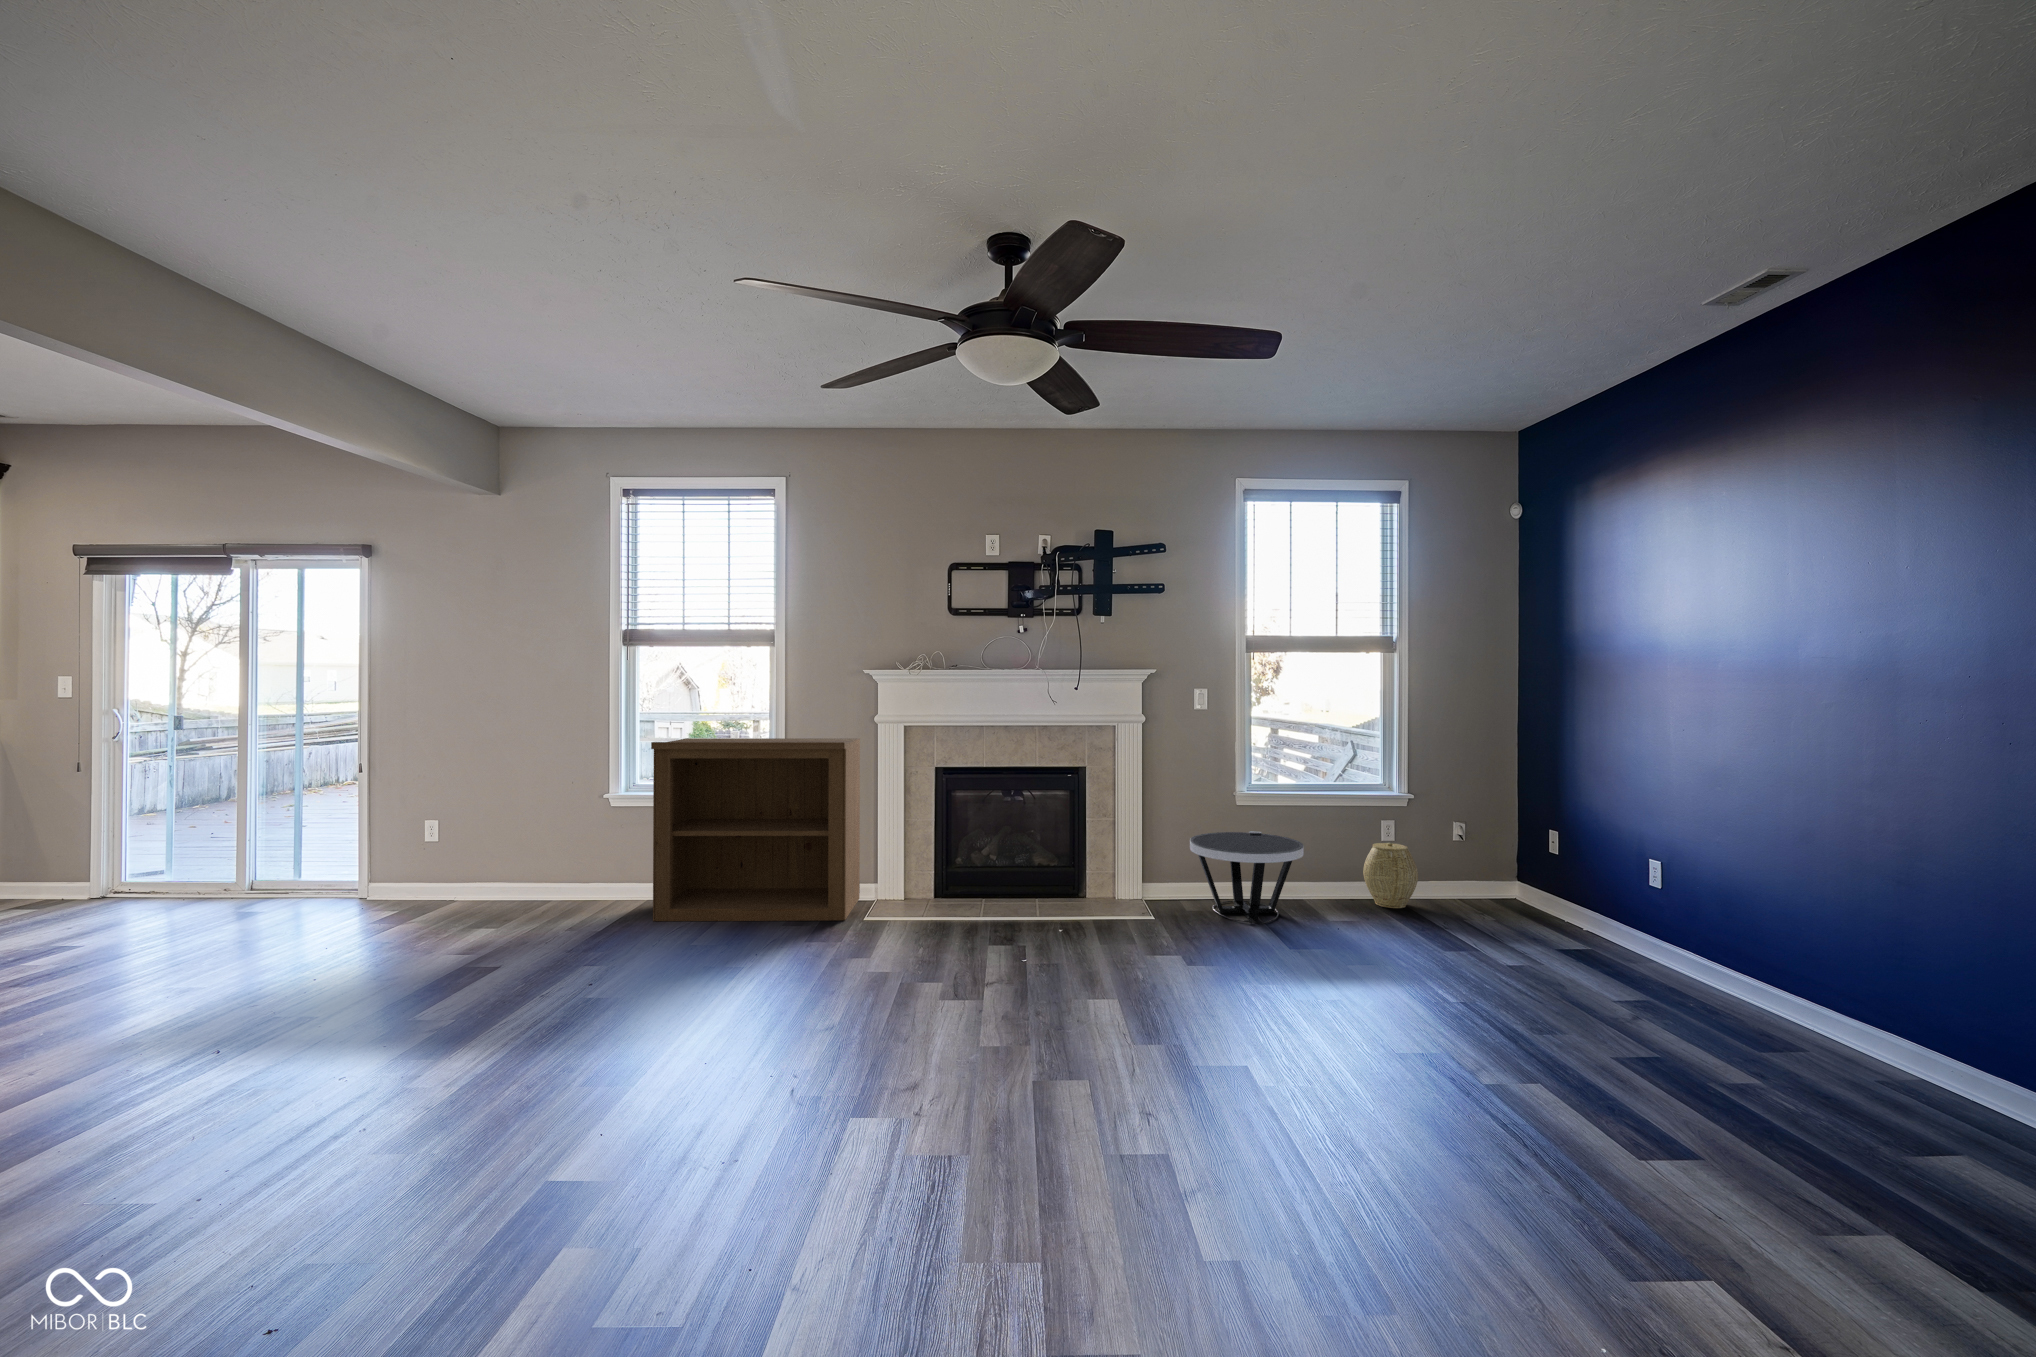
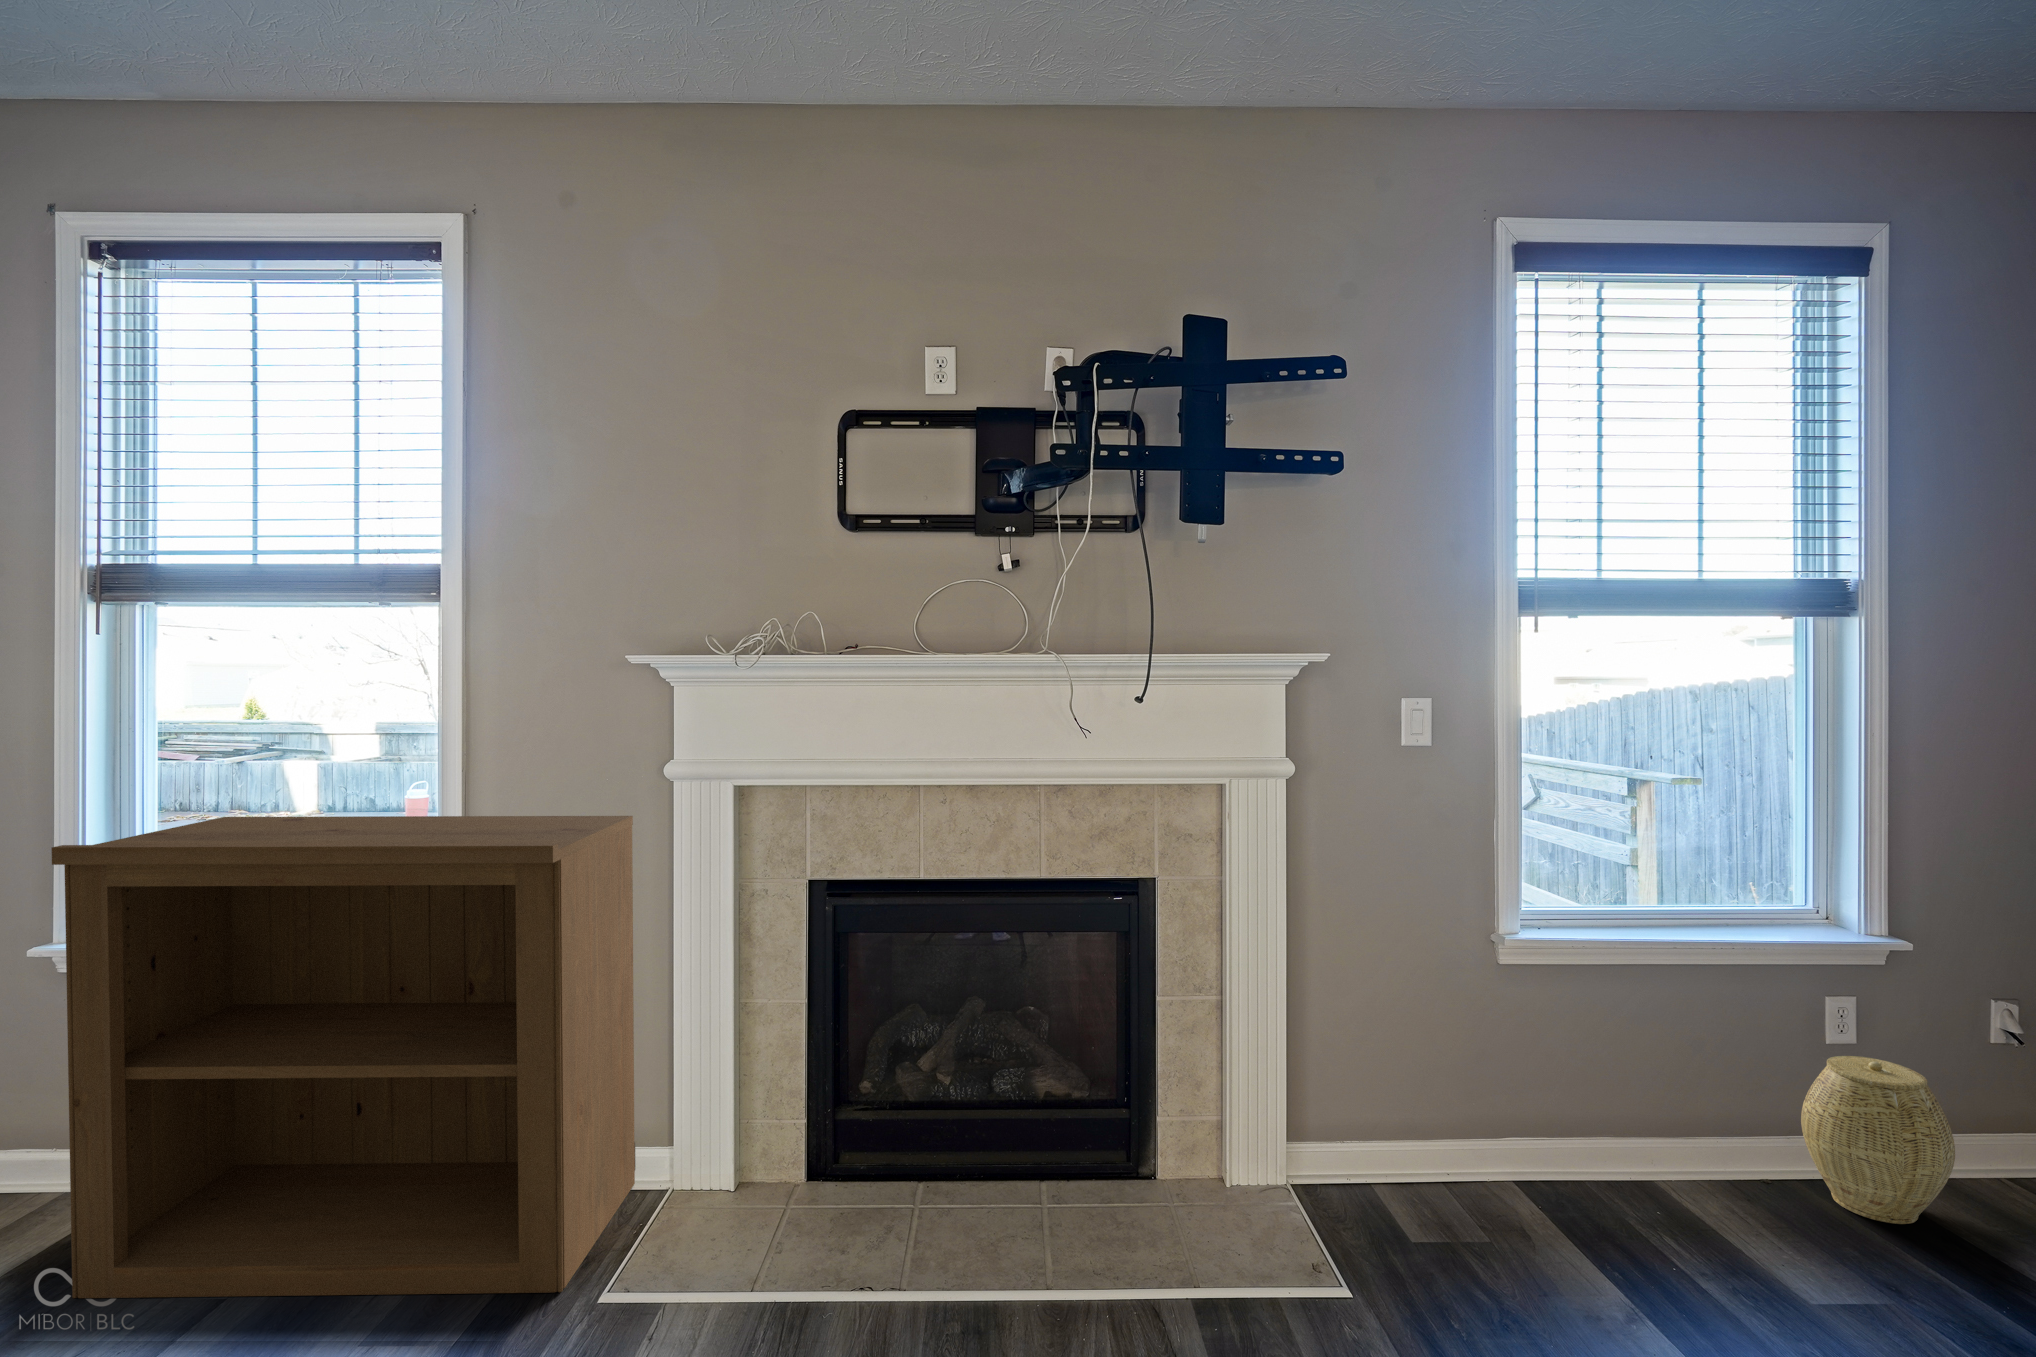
side table: present [1190,831,1304,924] -> none [1410,1027,1715,1308]

